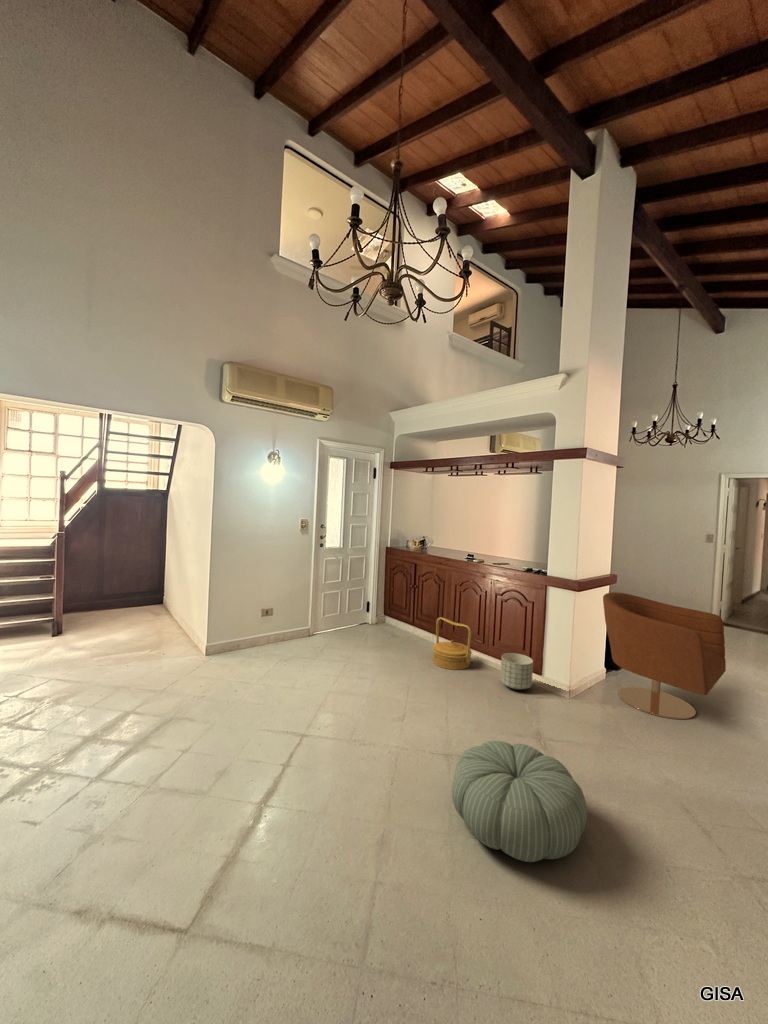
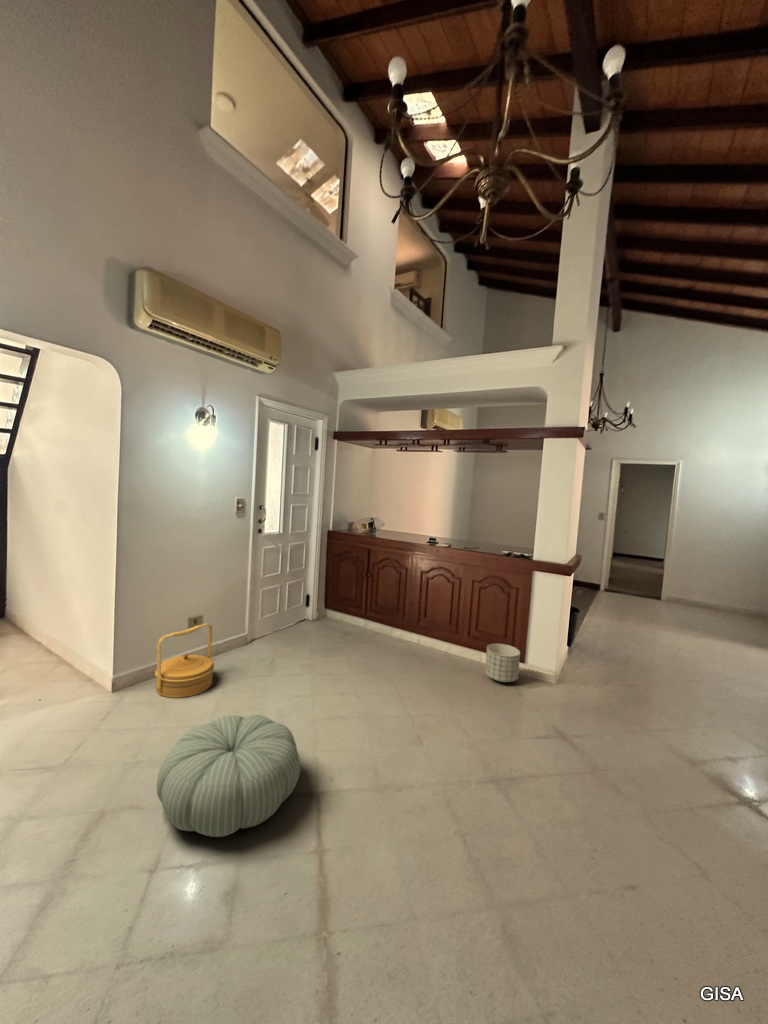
armchair: present [603,592,726,719] -> none [577,573,687,692]
woven basket: present [433,617,472,670] -> present [155,623,214,698]
pouf: present [452,741,587,862] -> present [157,715,300,837]

